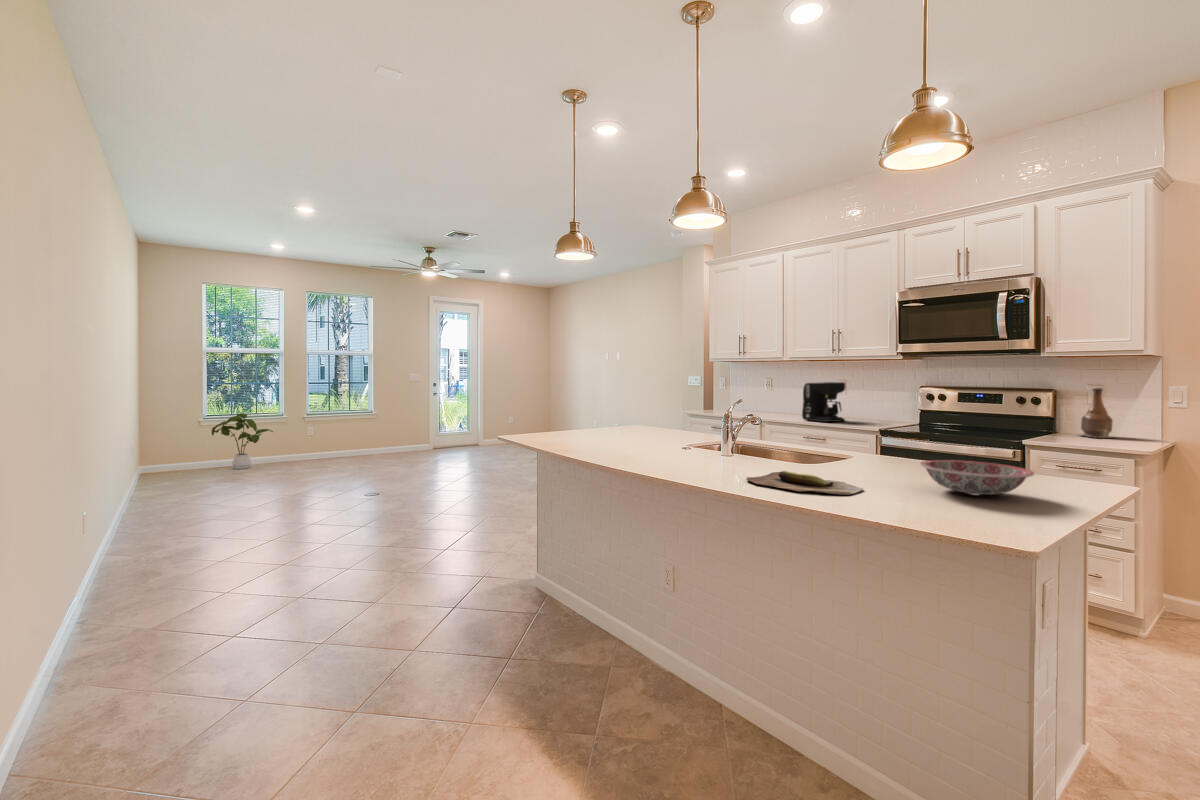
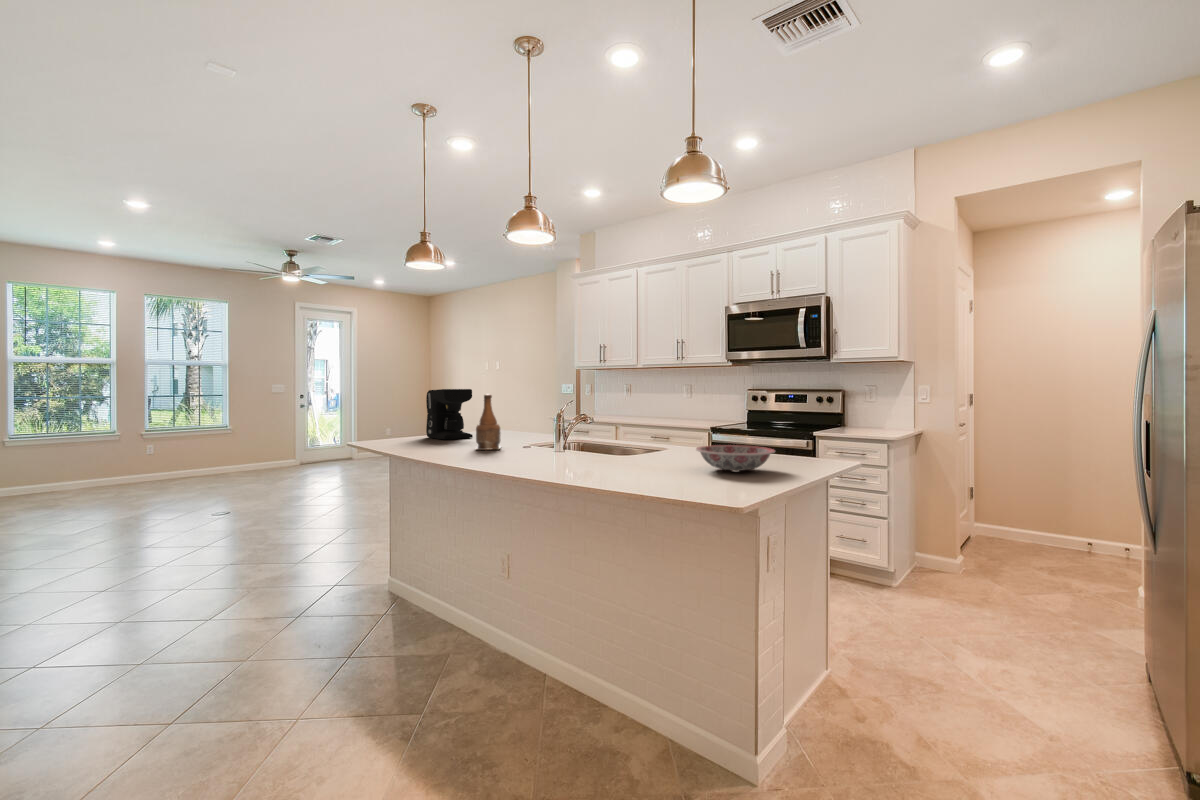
coffee maker: present [802,382,845,422] -> present [426,389,473,439]
bottle: present [1081,387,1113,438] -> present [476,394,501,450]
house plant: present [212,413,273,469] -> none [25,430,107,492]
cutting board: present [746,471,863,495] -> none [557,459,651,476]

